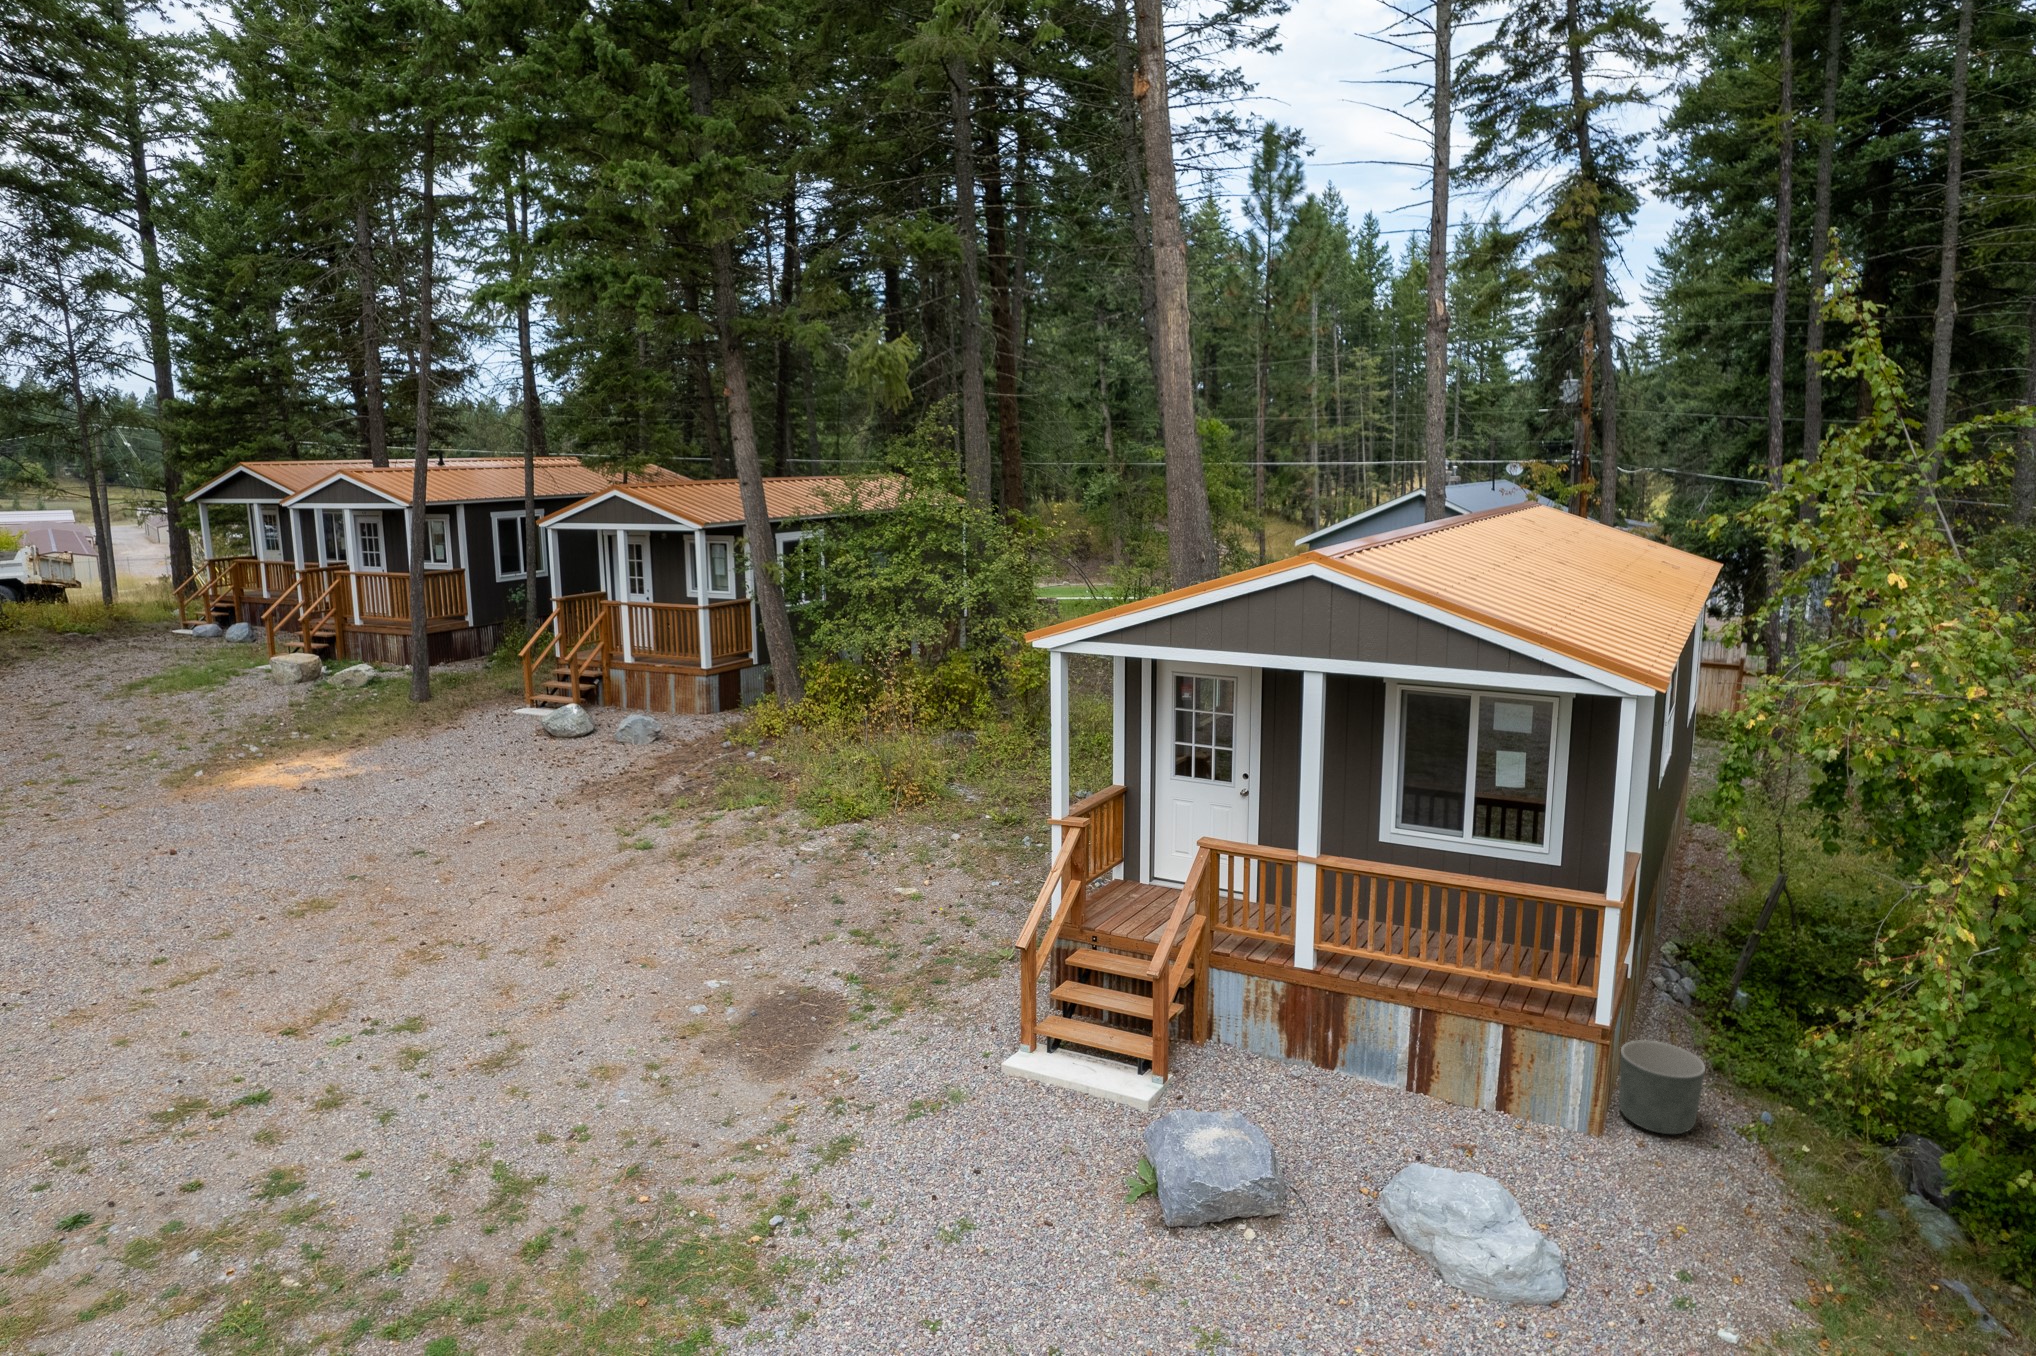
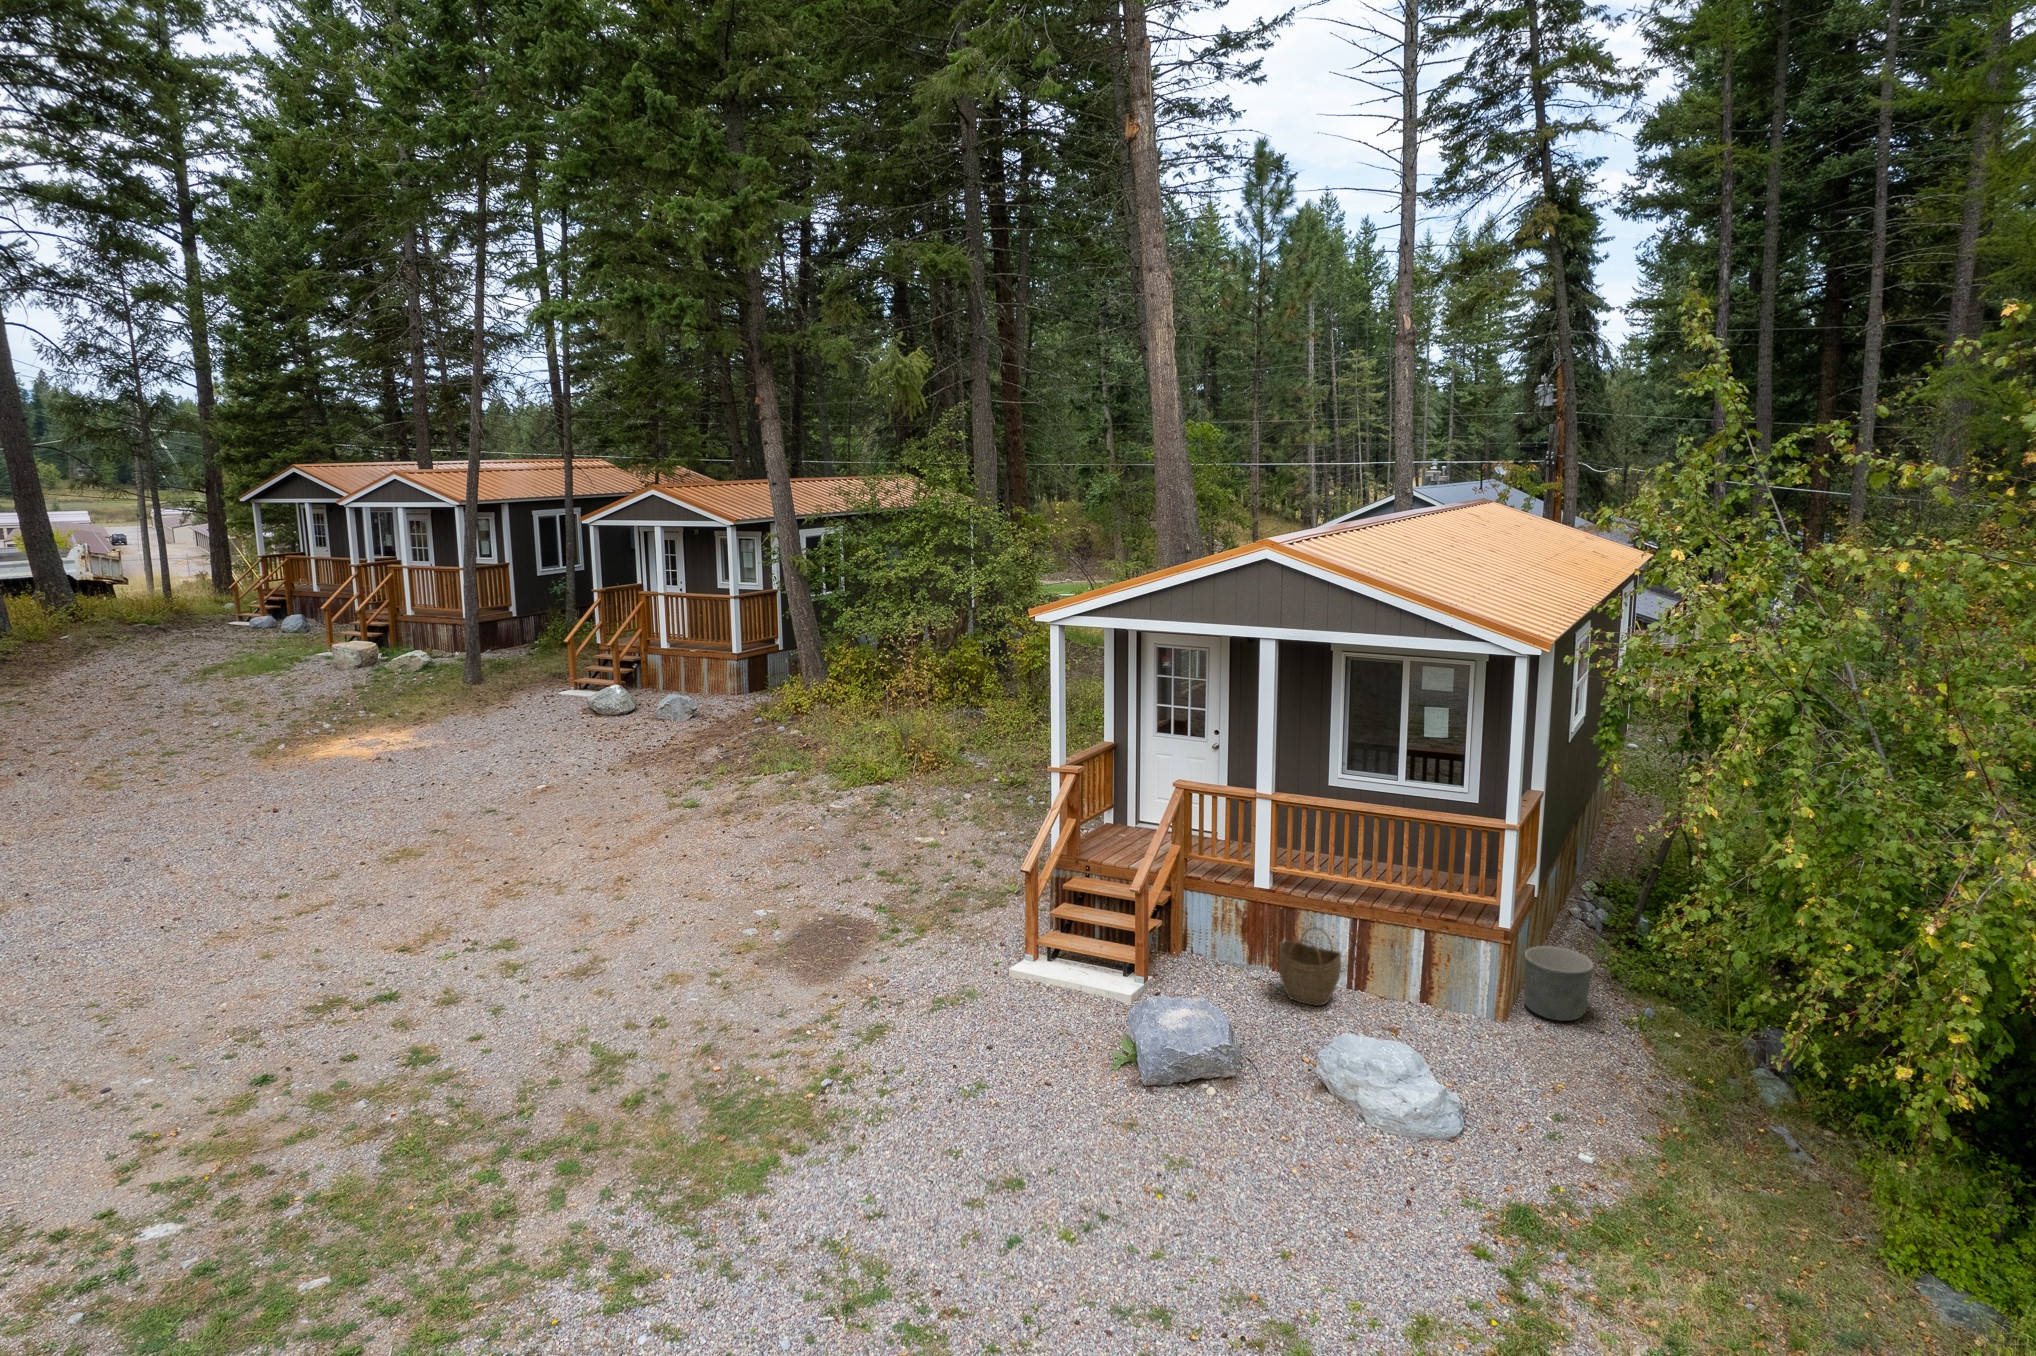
woven basket: none [1324,1016,1400,1112] -> present [1279,927,1341,1006]

